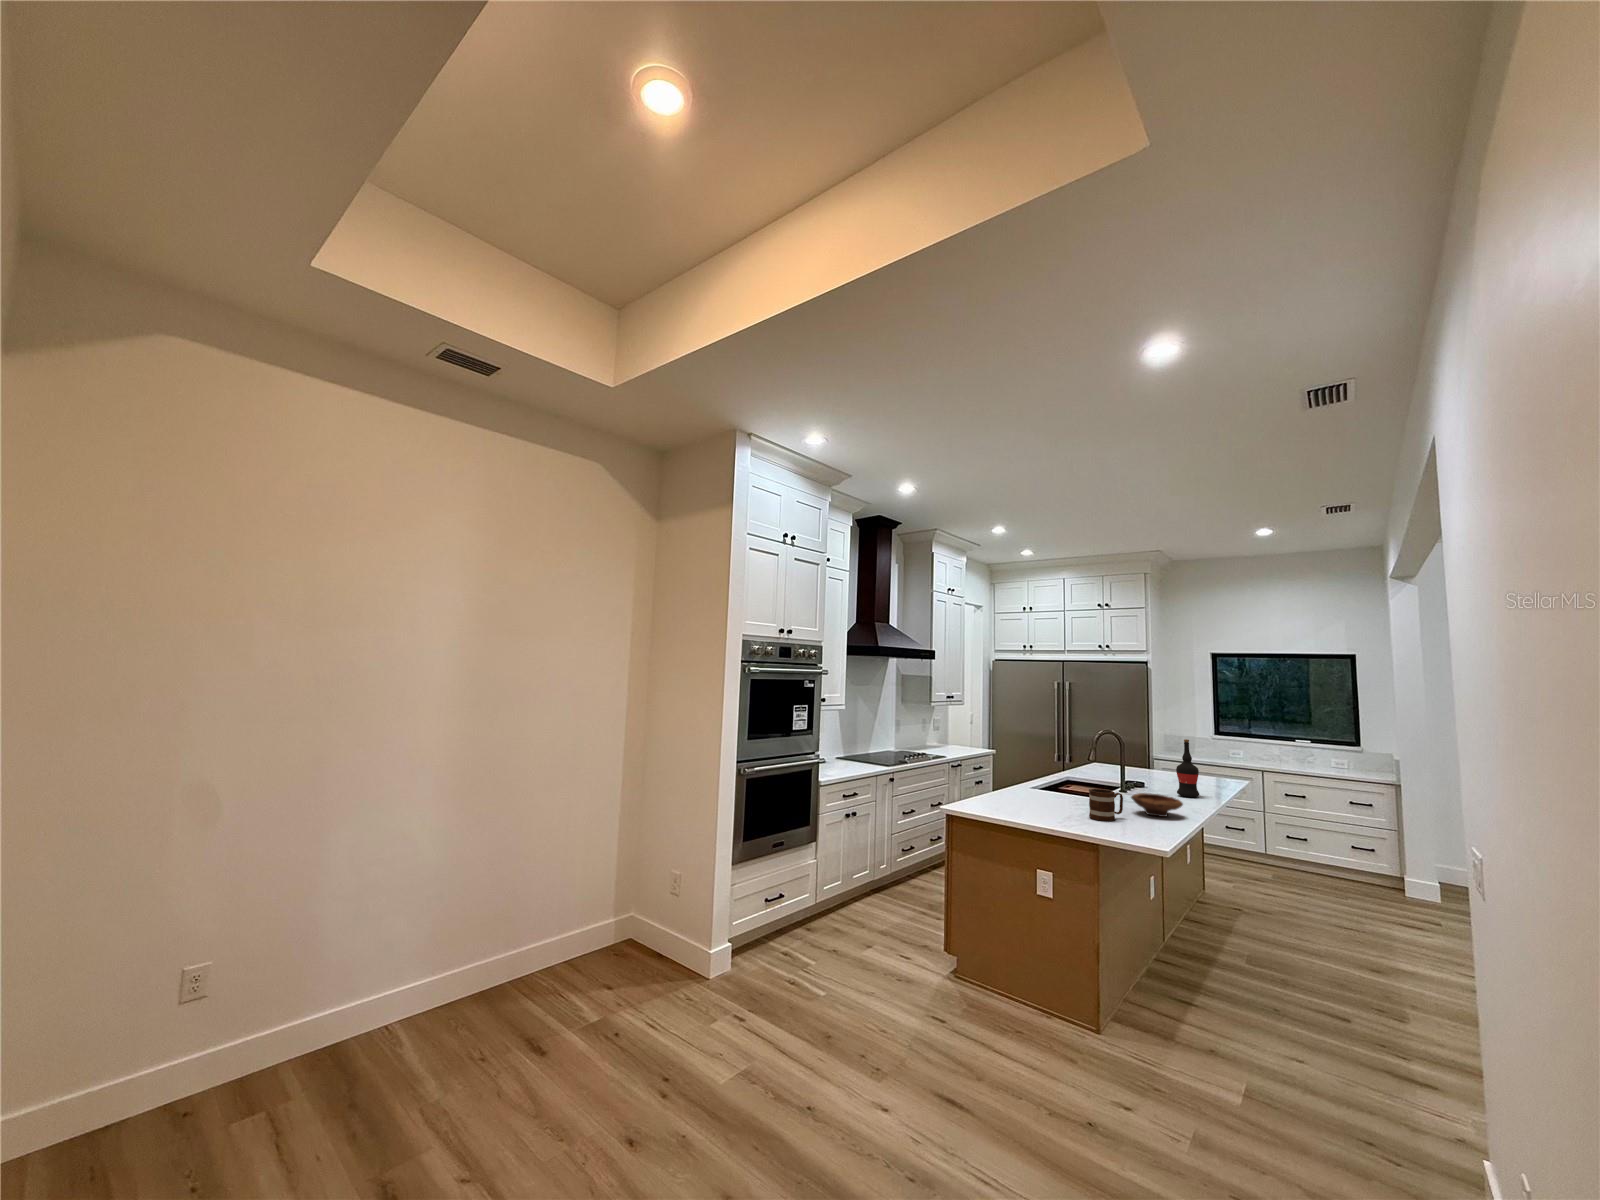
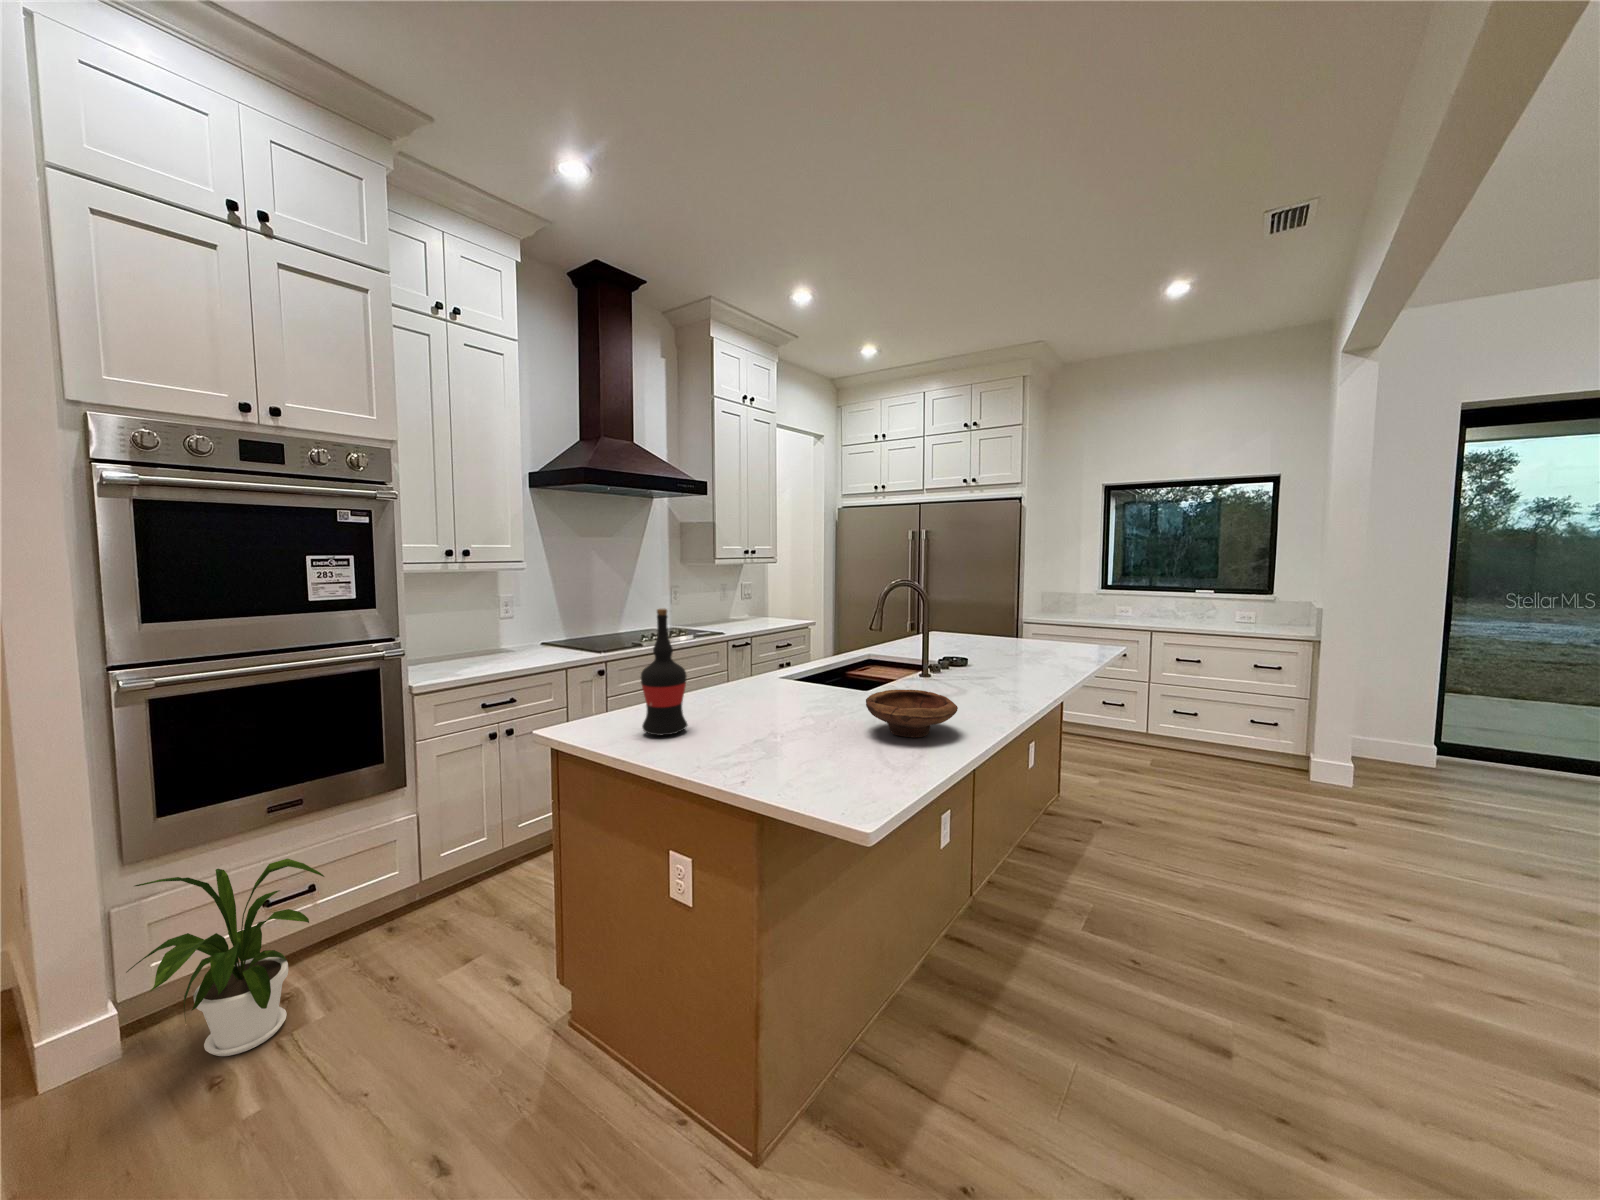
wine bottle: present [1176,739,1199,797] -> present [641,609,687,735]
mug: present [1089,789,1123,821] -> none [760,690,832,759]
house plant: none [732,871,825,975] -> present [126,859,324,1056]

